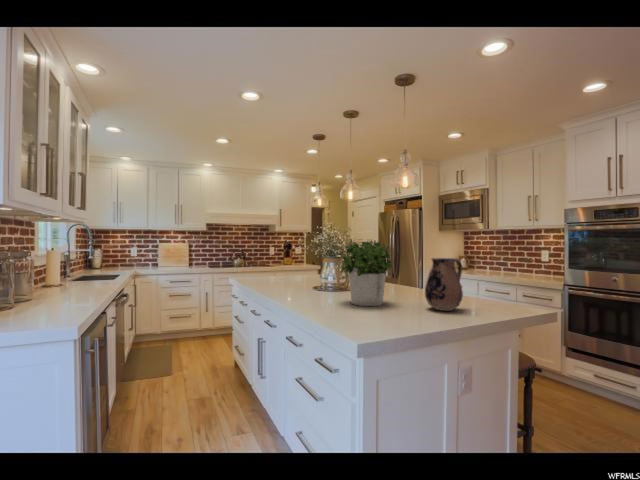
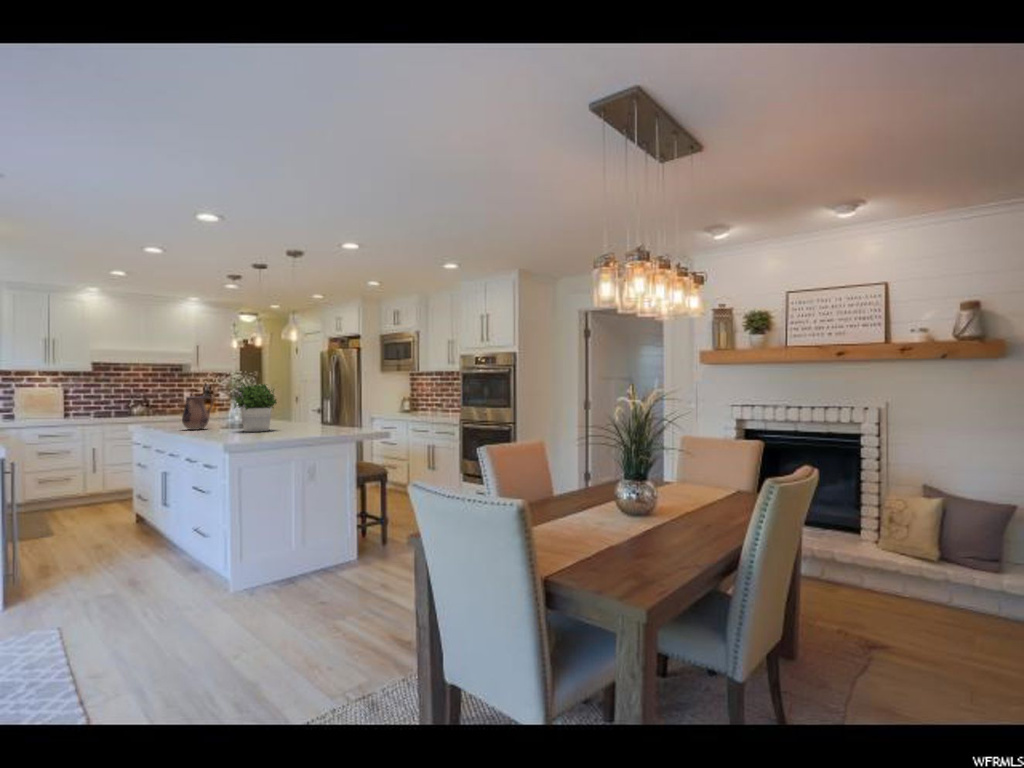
ceramic pitcher: present [425,258,463,311] -> present [182,396,213,430]

